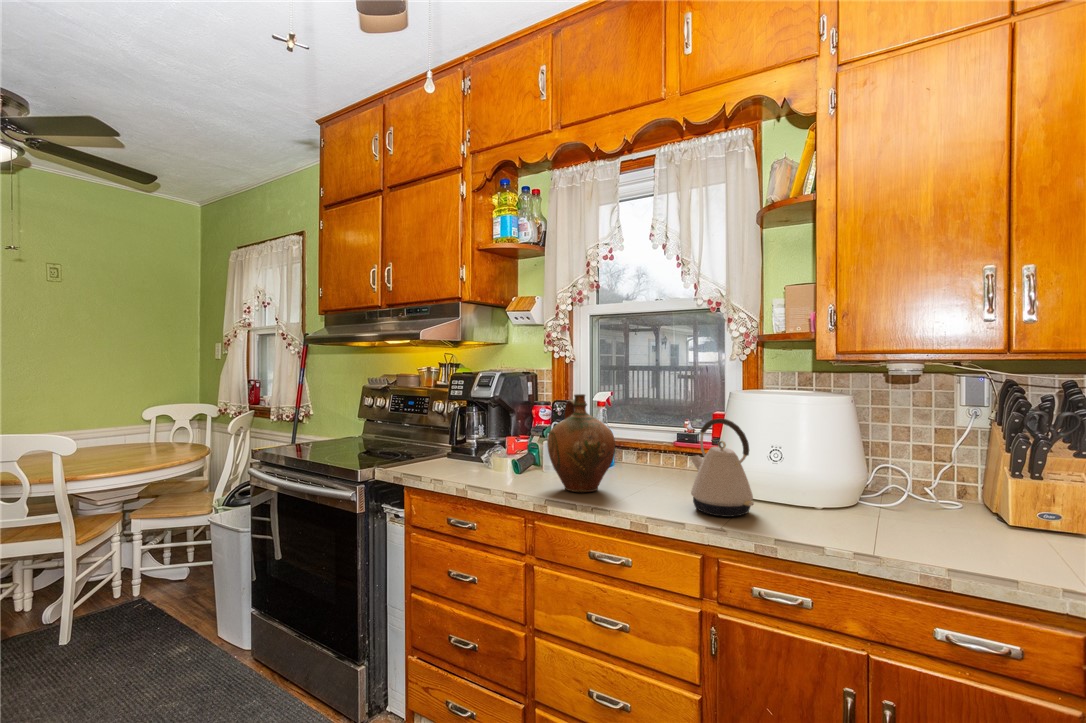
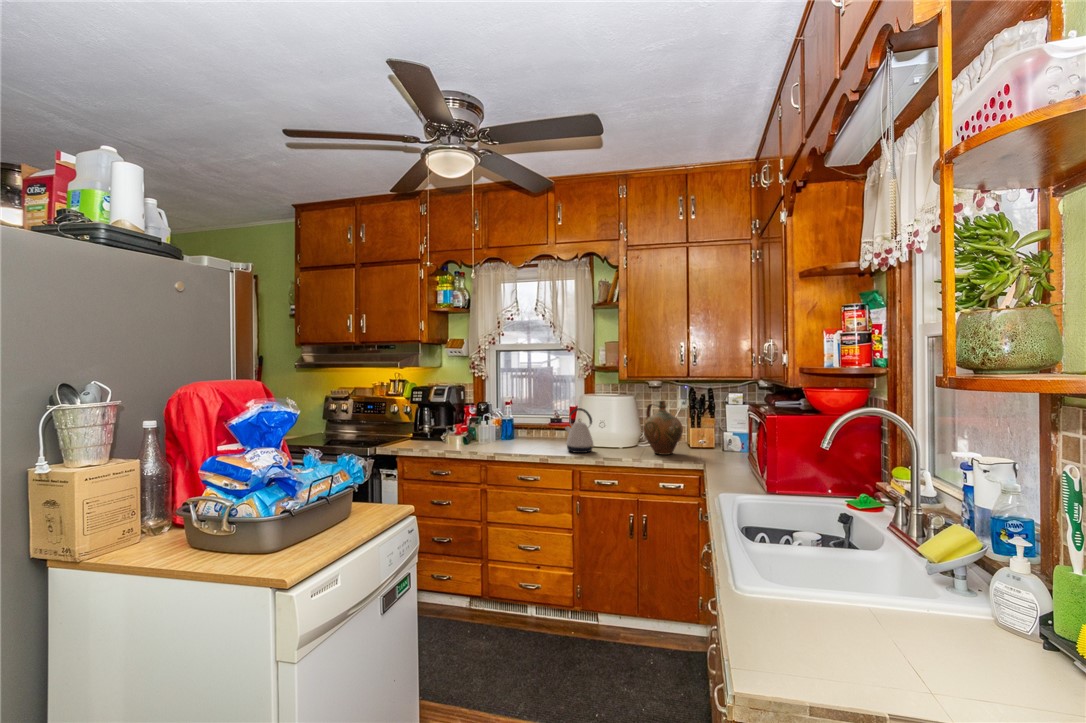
ceramic jug: present [547,394,615,492] -> present [643,401,683,455]

